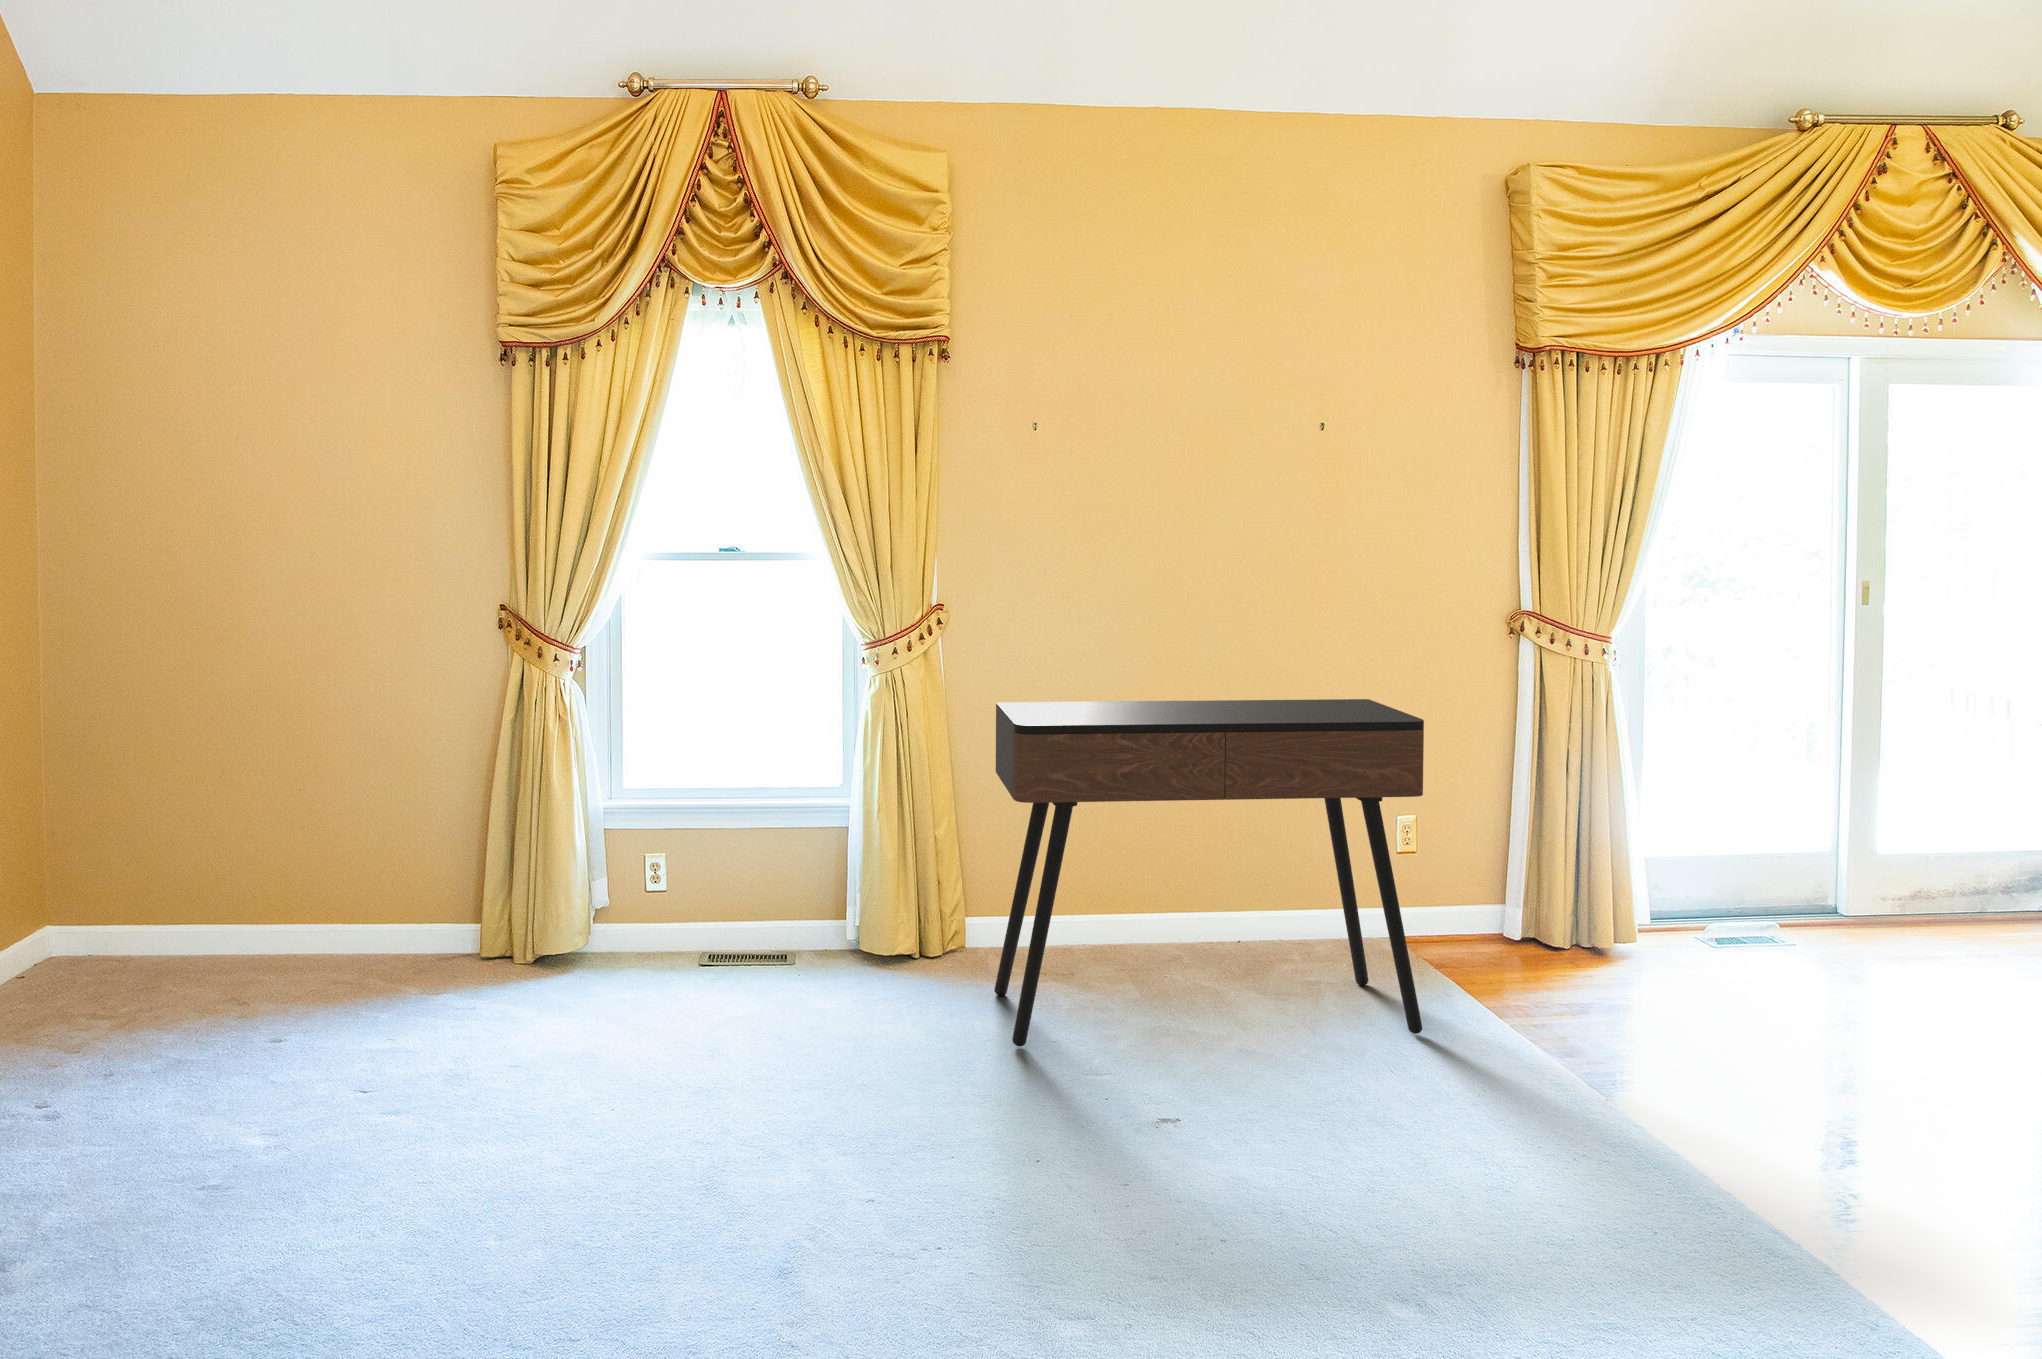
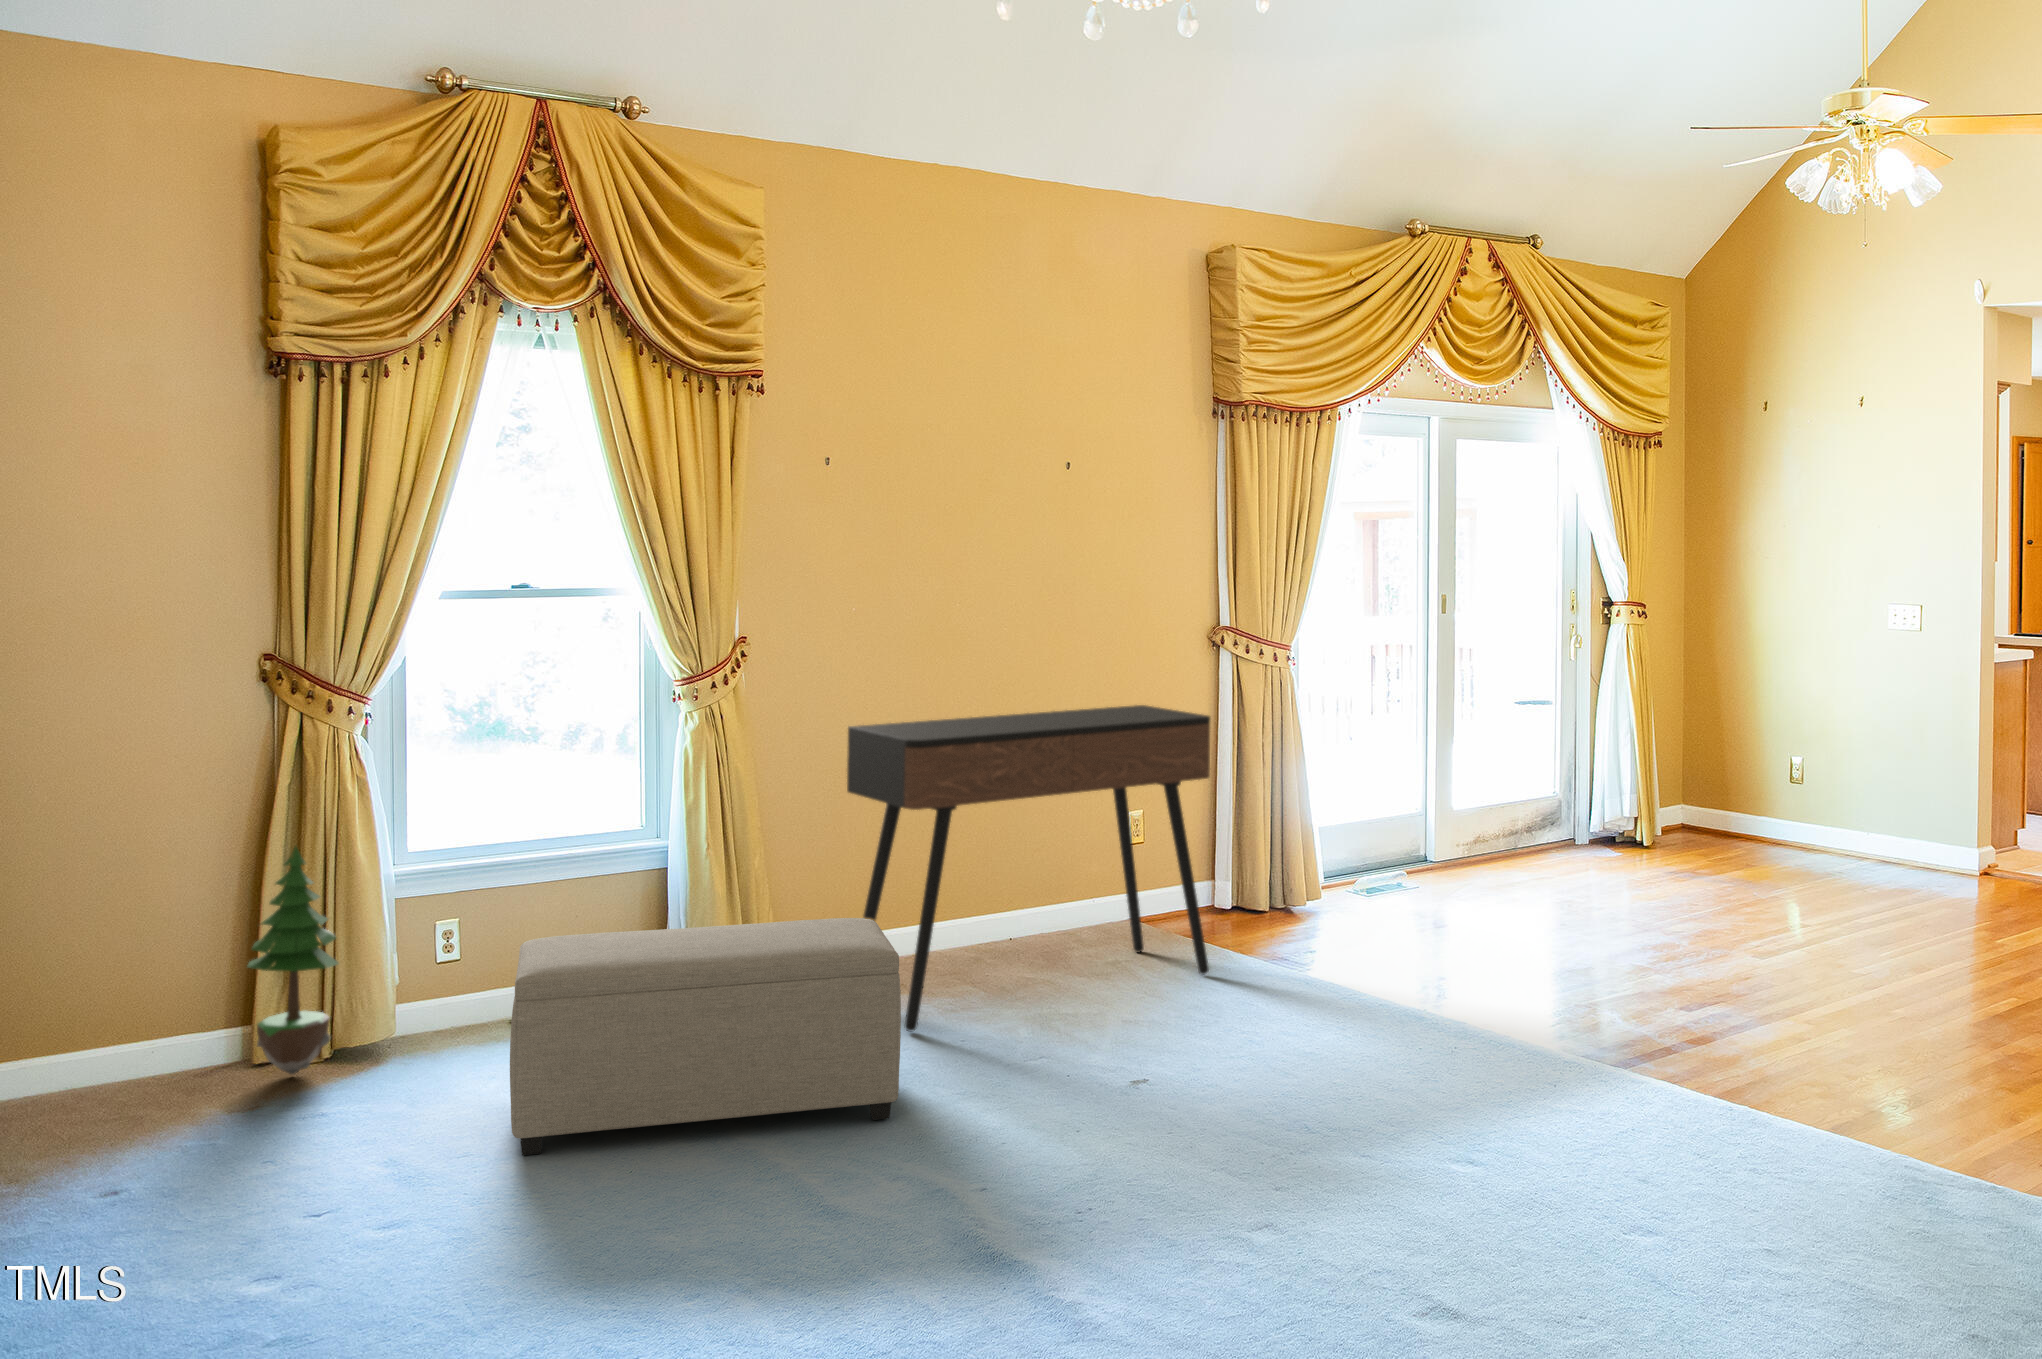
potted tree: none [447,774,525,980] -> present [248,846,338,1075]
ottoman: none [513,896,932,1168] -> present [510,918,901,1155]

